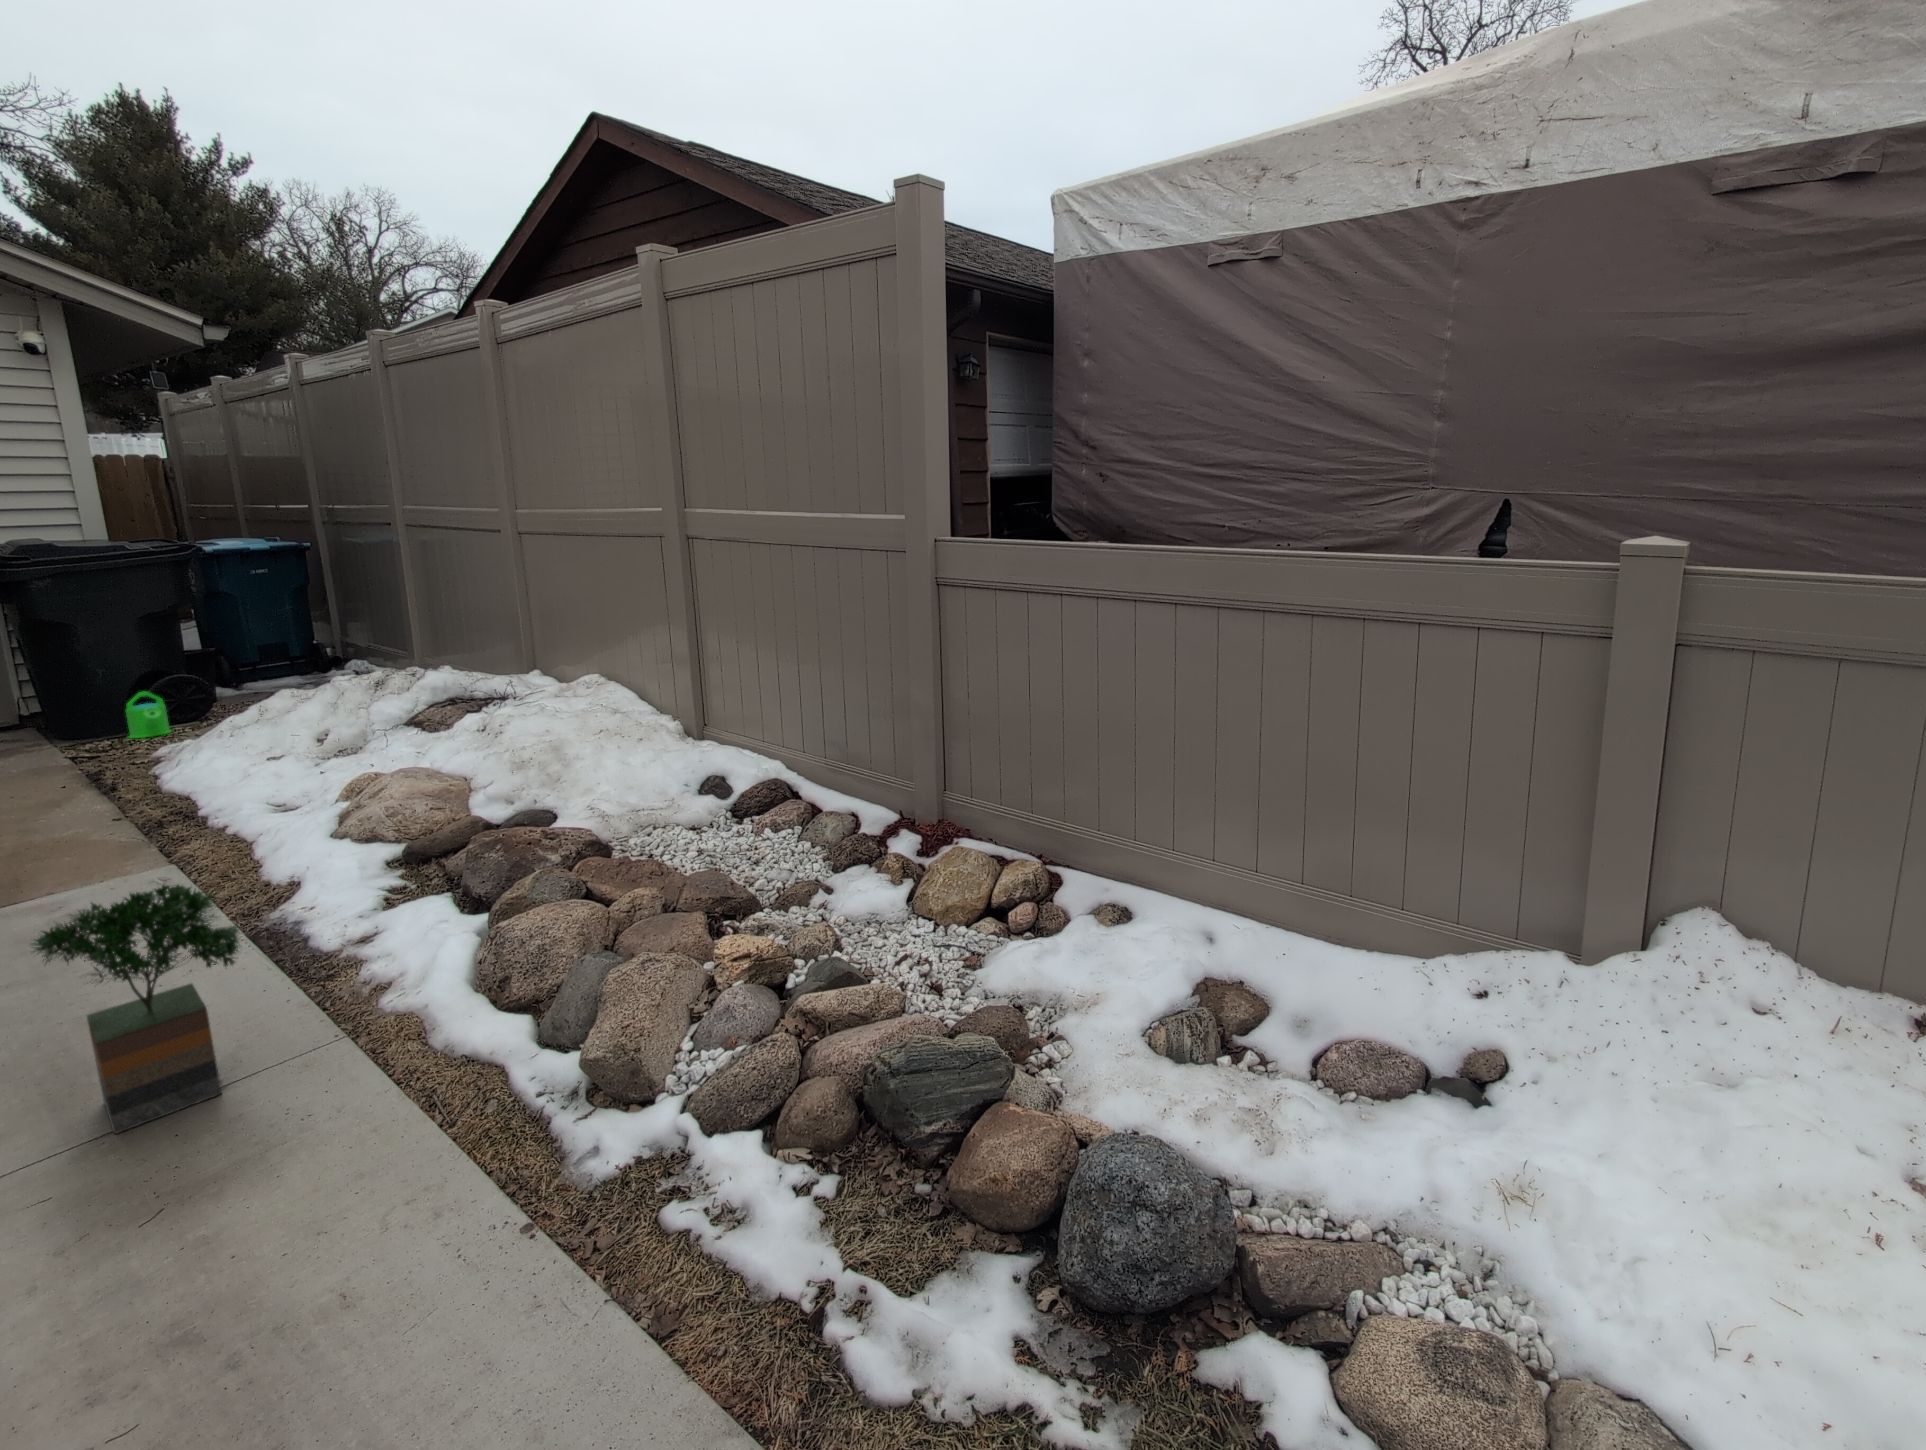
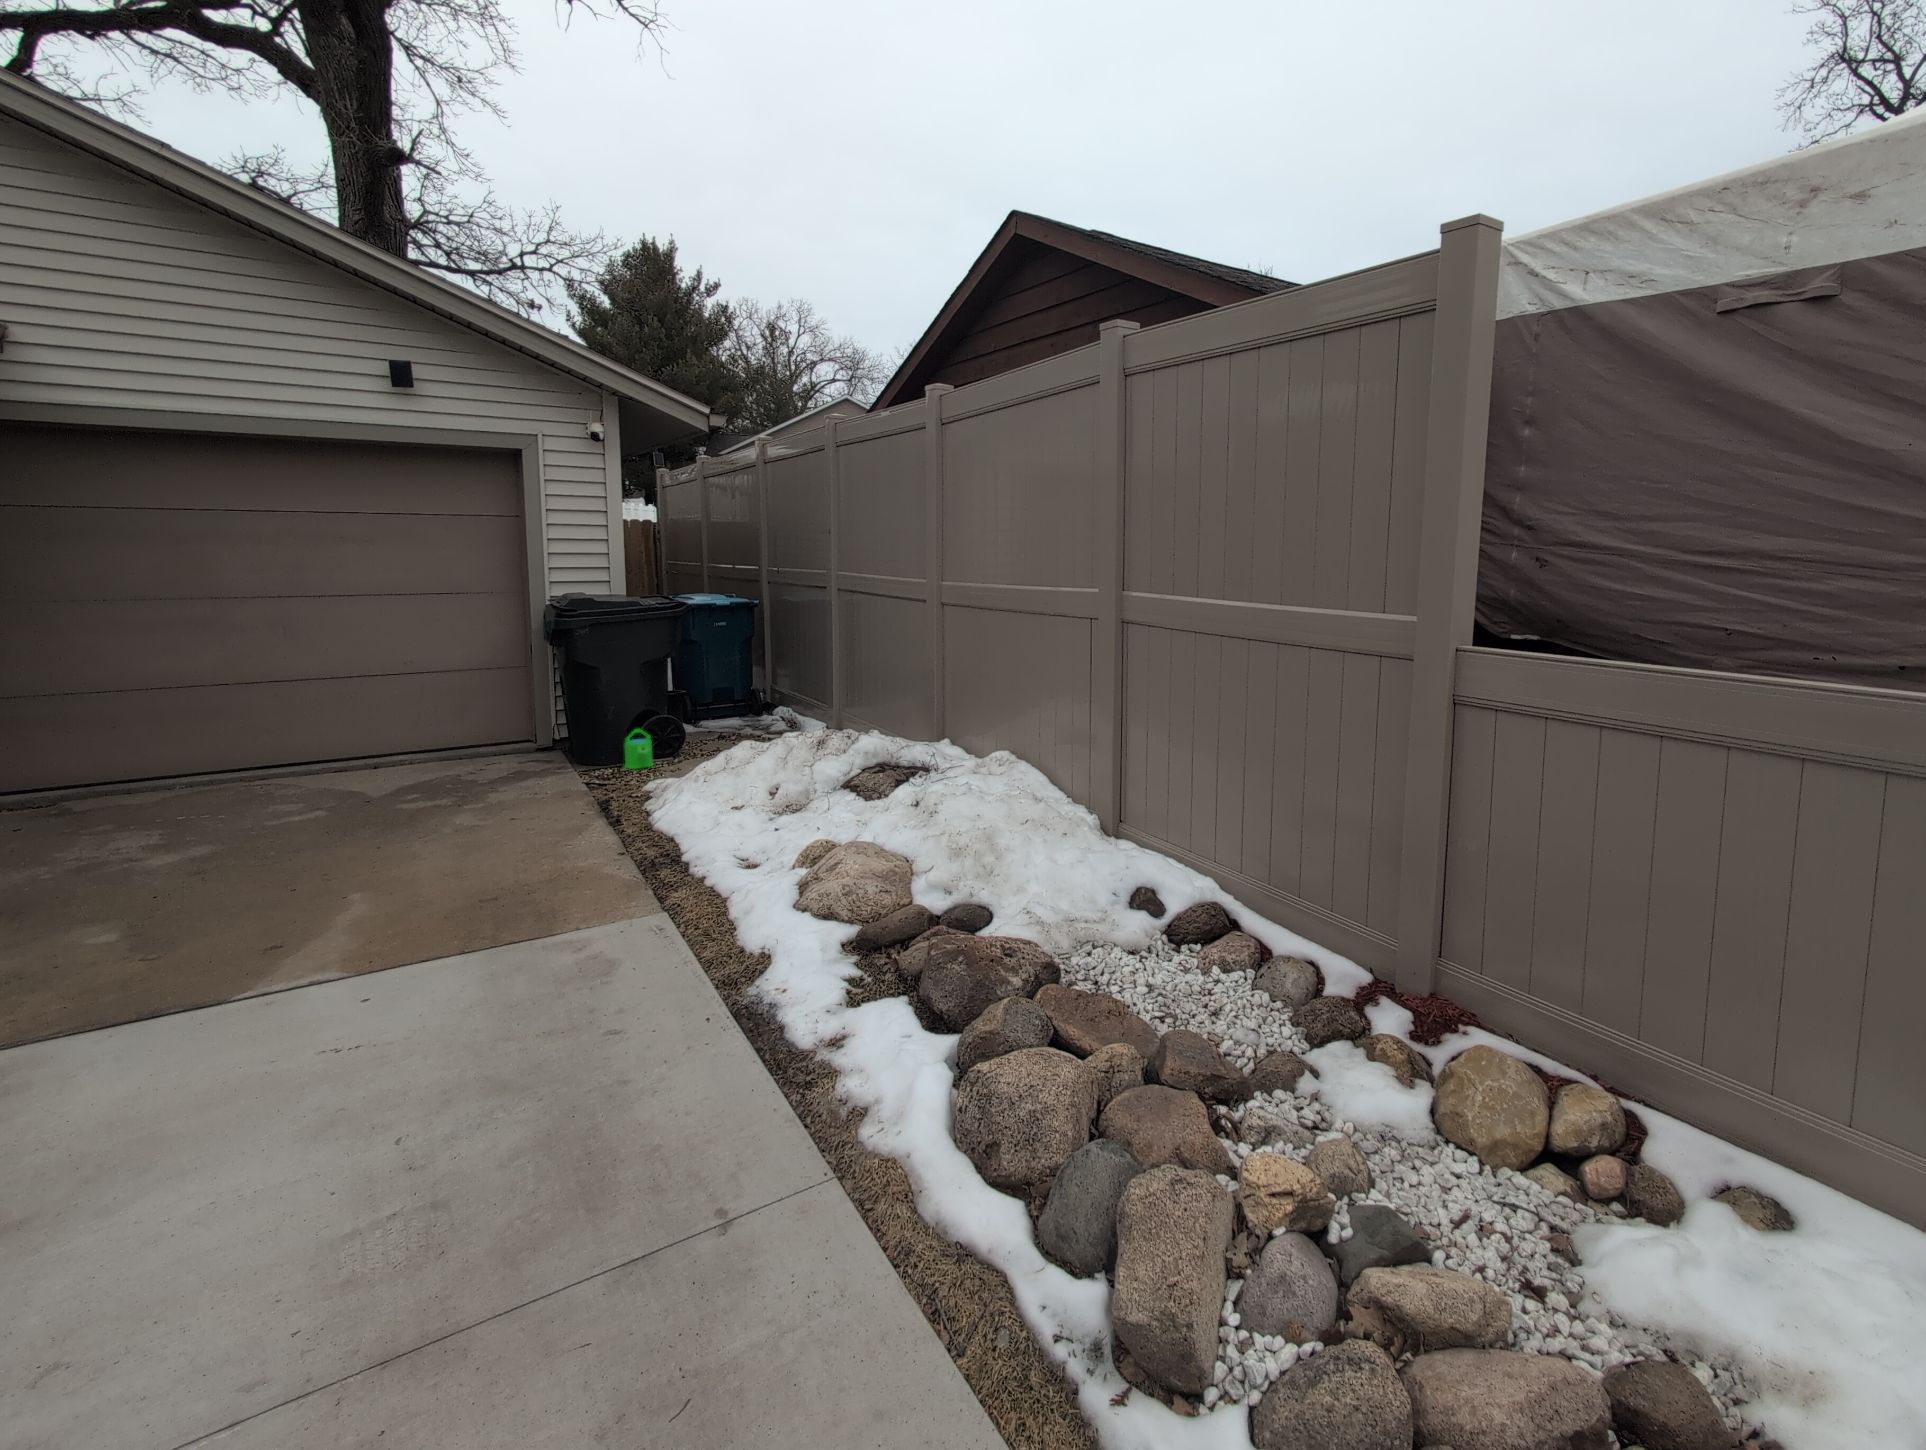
potted tree: present [30,885,240,1134] -> none [595,1003,773,1283]

